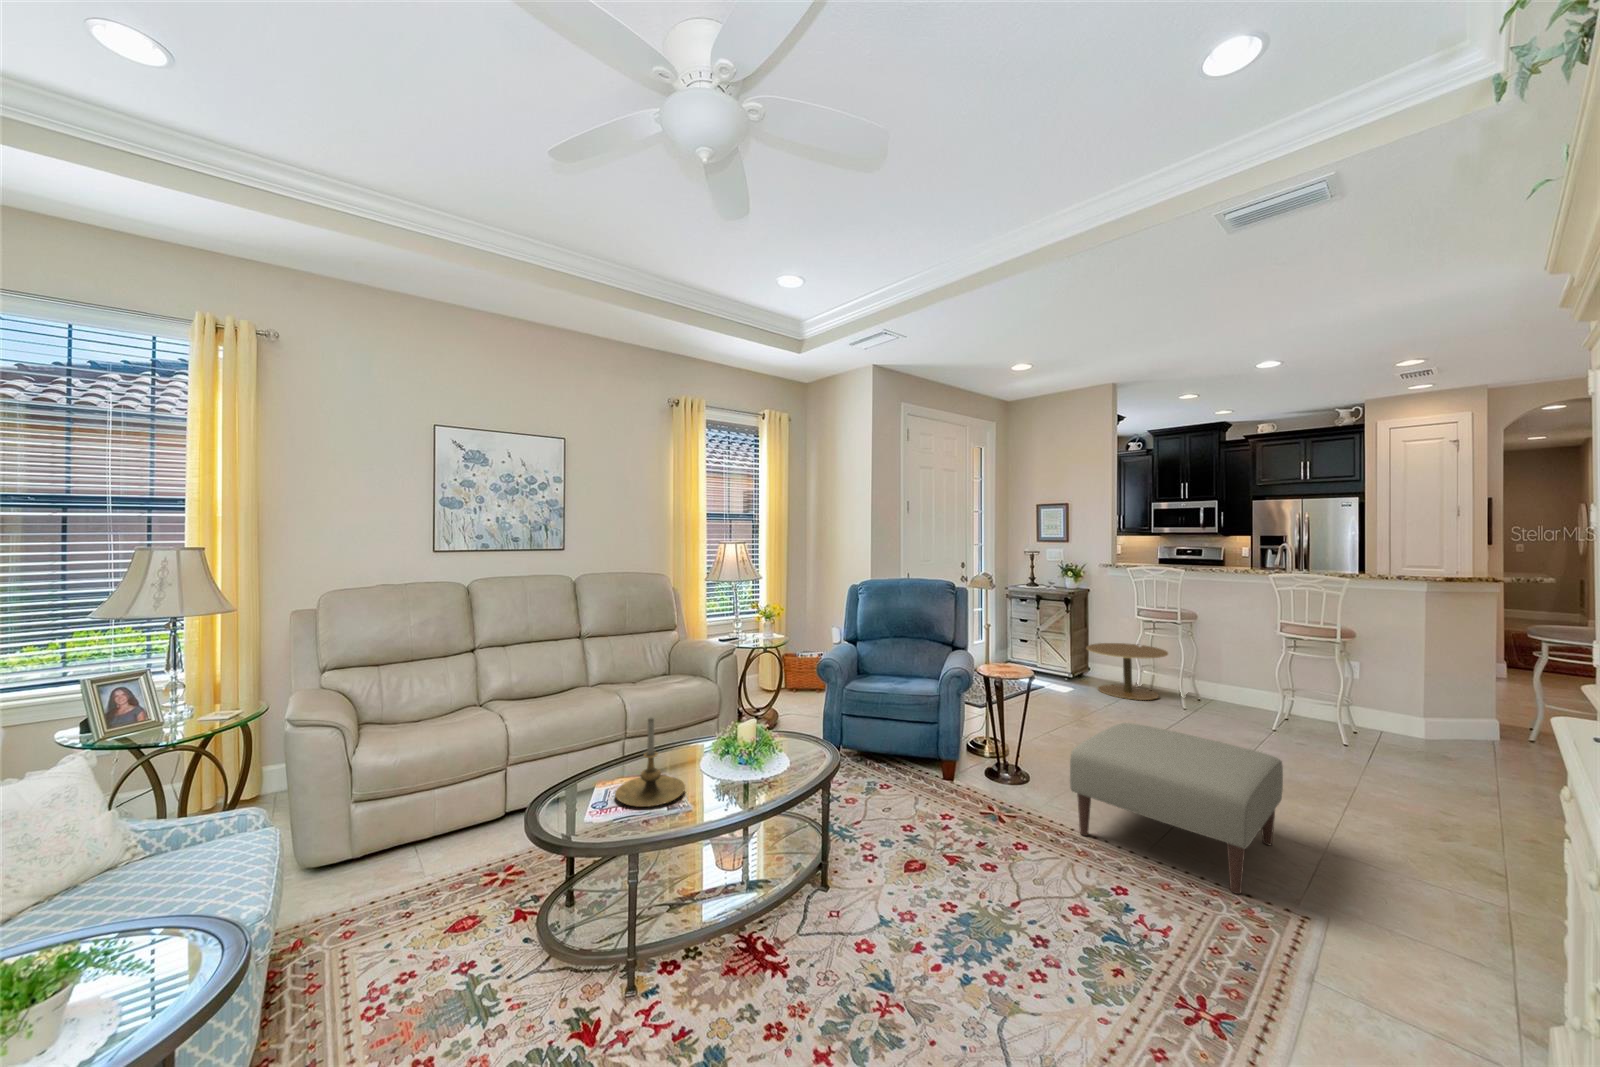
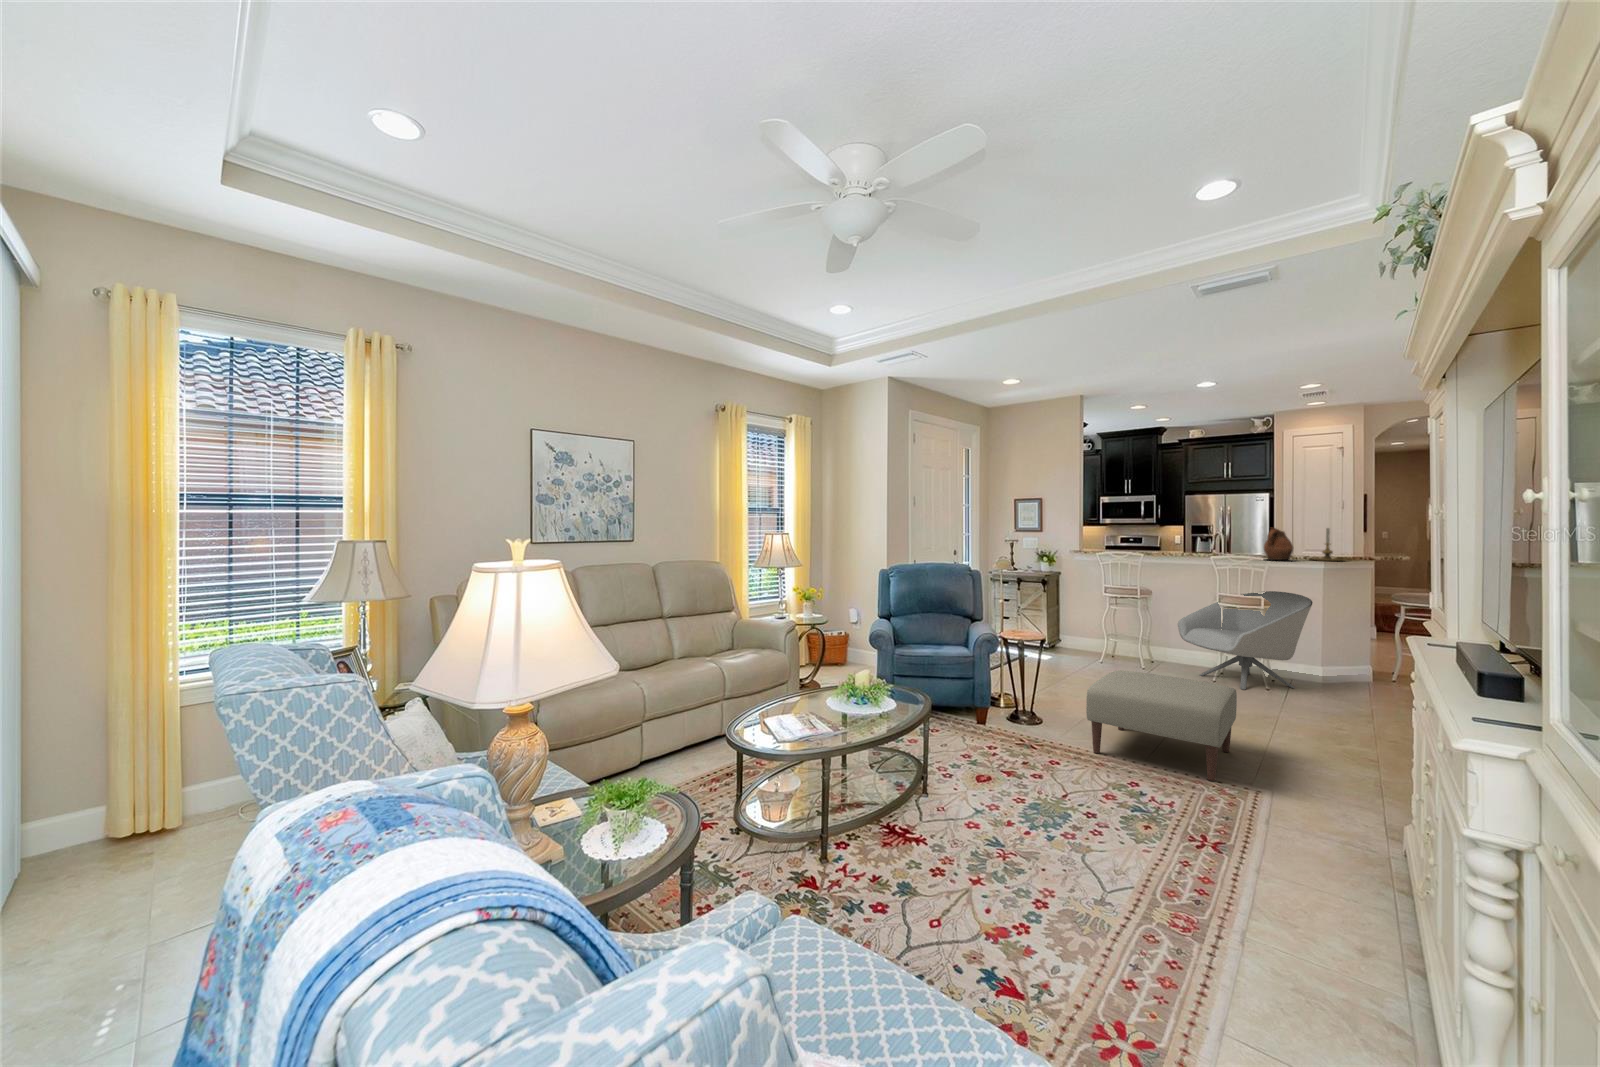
ceramic pitcher: none [1338,540,1391,583] -> present [1264,528,1293,560]
armchair: none [1228,621,1409,747] -> present [1178,591,1313,690]
side table: present [1086,643,1168,700] -> none [1061,616,1128,662]
candle holder: present [615,717,685,807] -> present [1310,528,1345,561]

